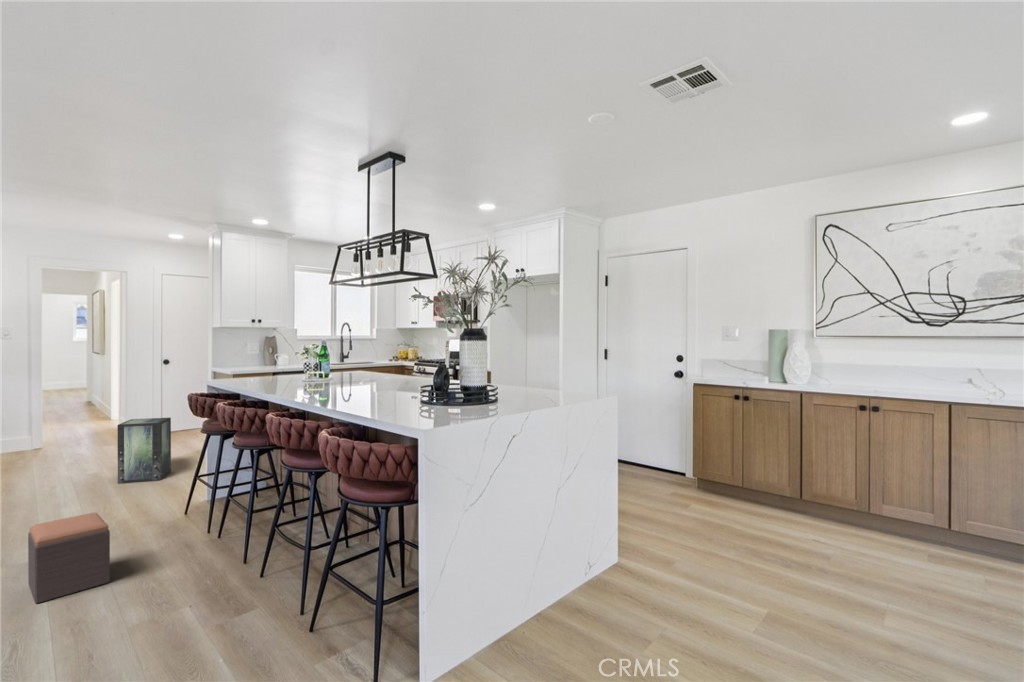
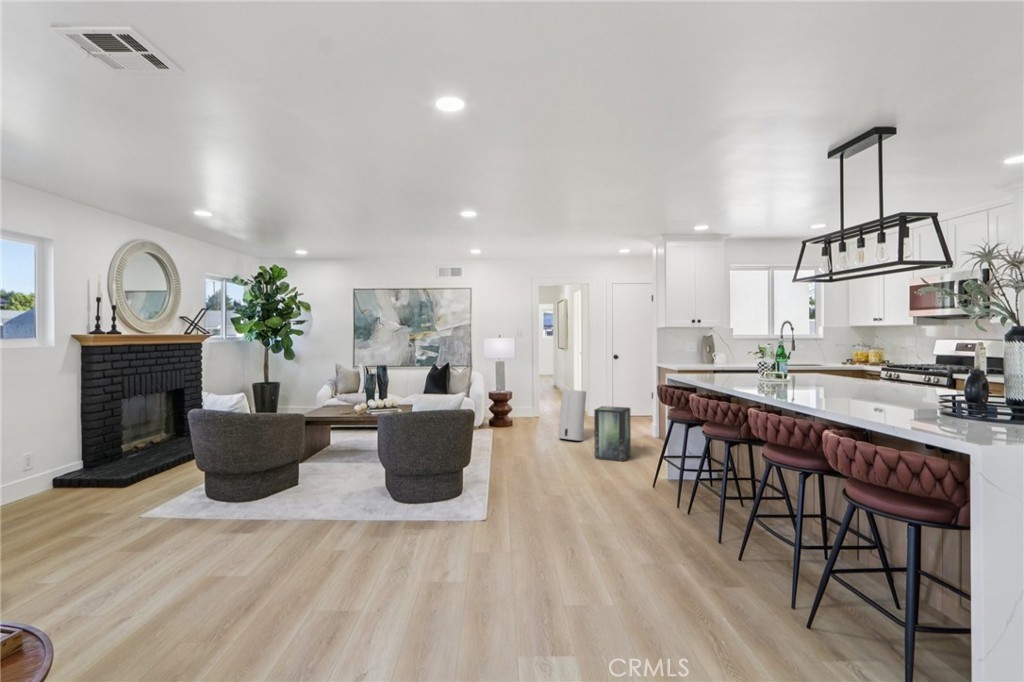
air purifier: none [68,402,114,465] -> present [559,390,586,441]
footstool: present [28,513,110,603] -> none [560,477,614,540]

